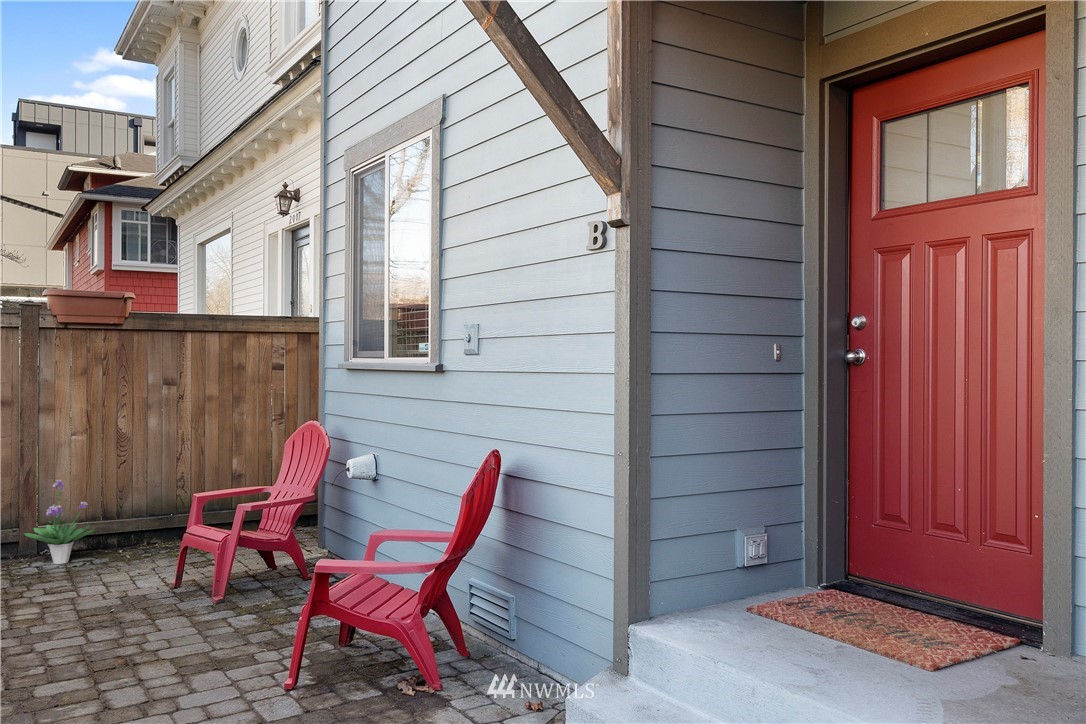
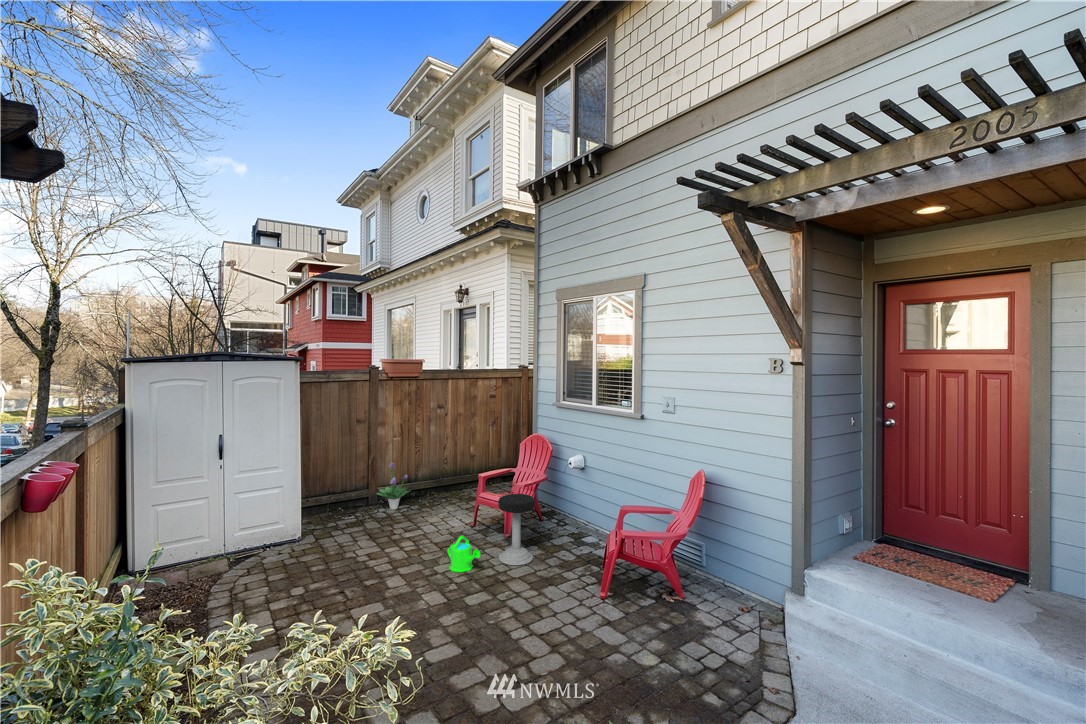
stool: none [162,514,236,641] -> present [498,494,535,565]
watering can: none [59,584,110,649] -> present [447,536,480,572]

